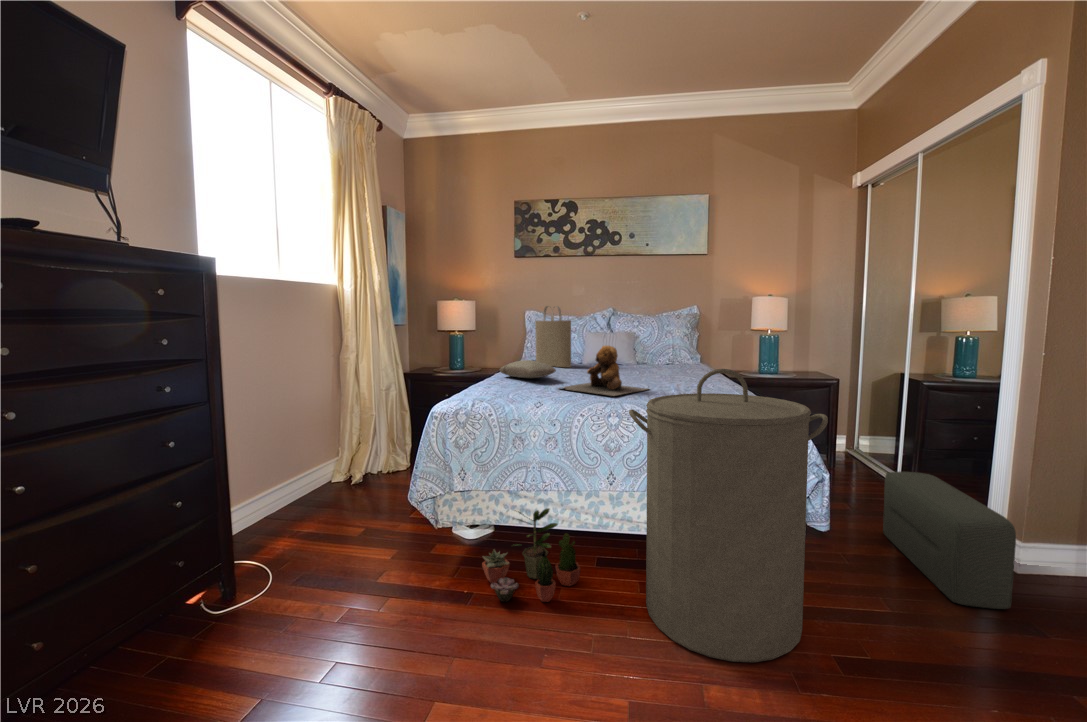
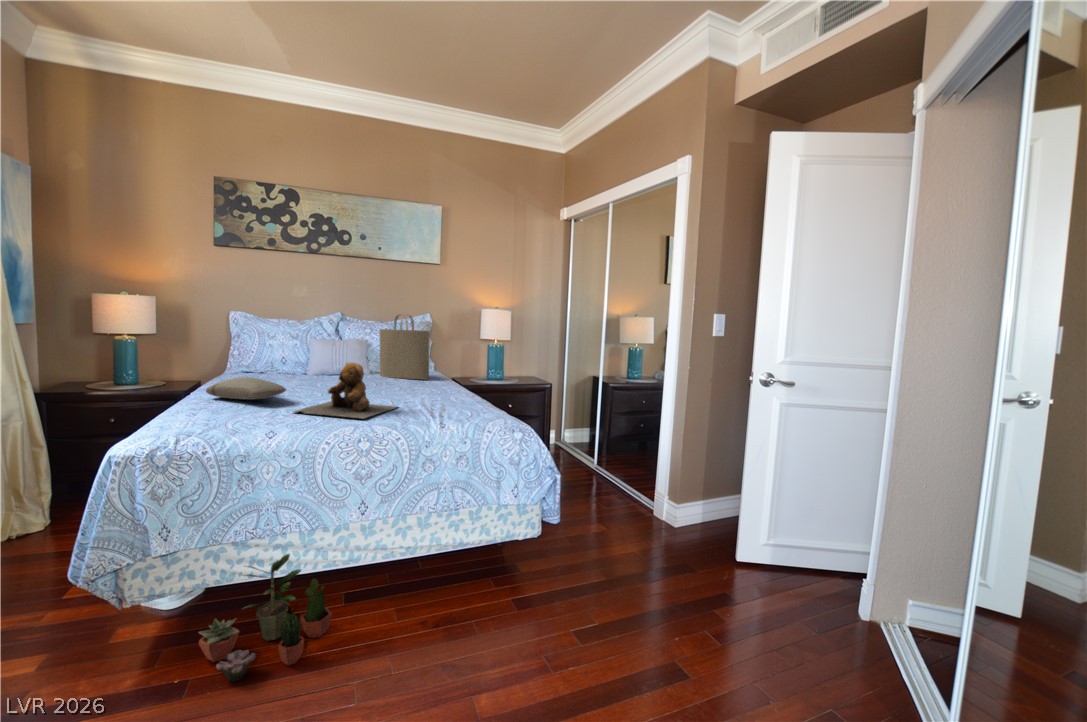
tote bag: present [535,306,571,367] -> present [380,315,429,380]
laundry hamper: present [629,369,828,662] -> none [389,391,565,668]
pouf: present [883,472,1016,609] -> none [590,461,676,561]

